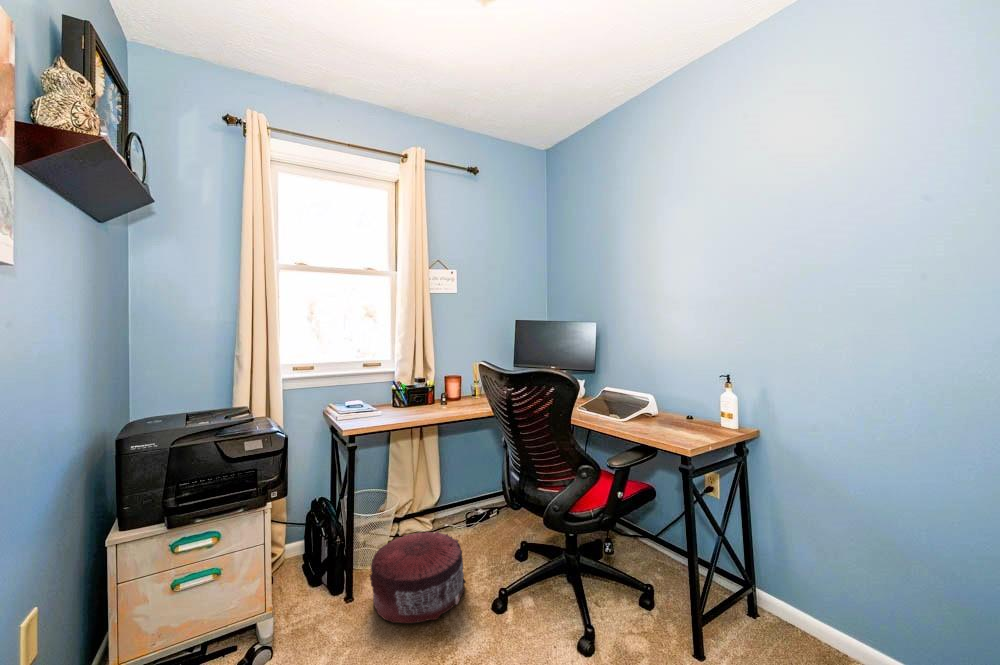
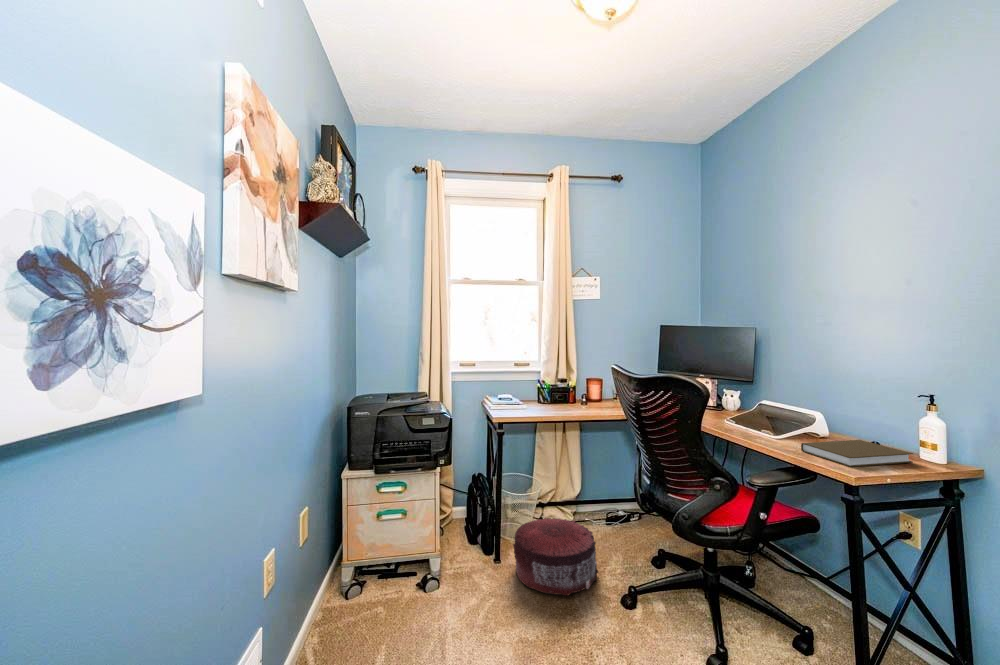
book: none [645,415,722,440] -> present [801,440,913,467]

